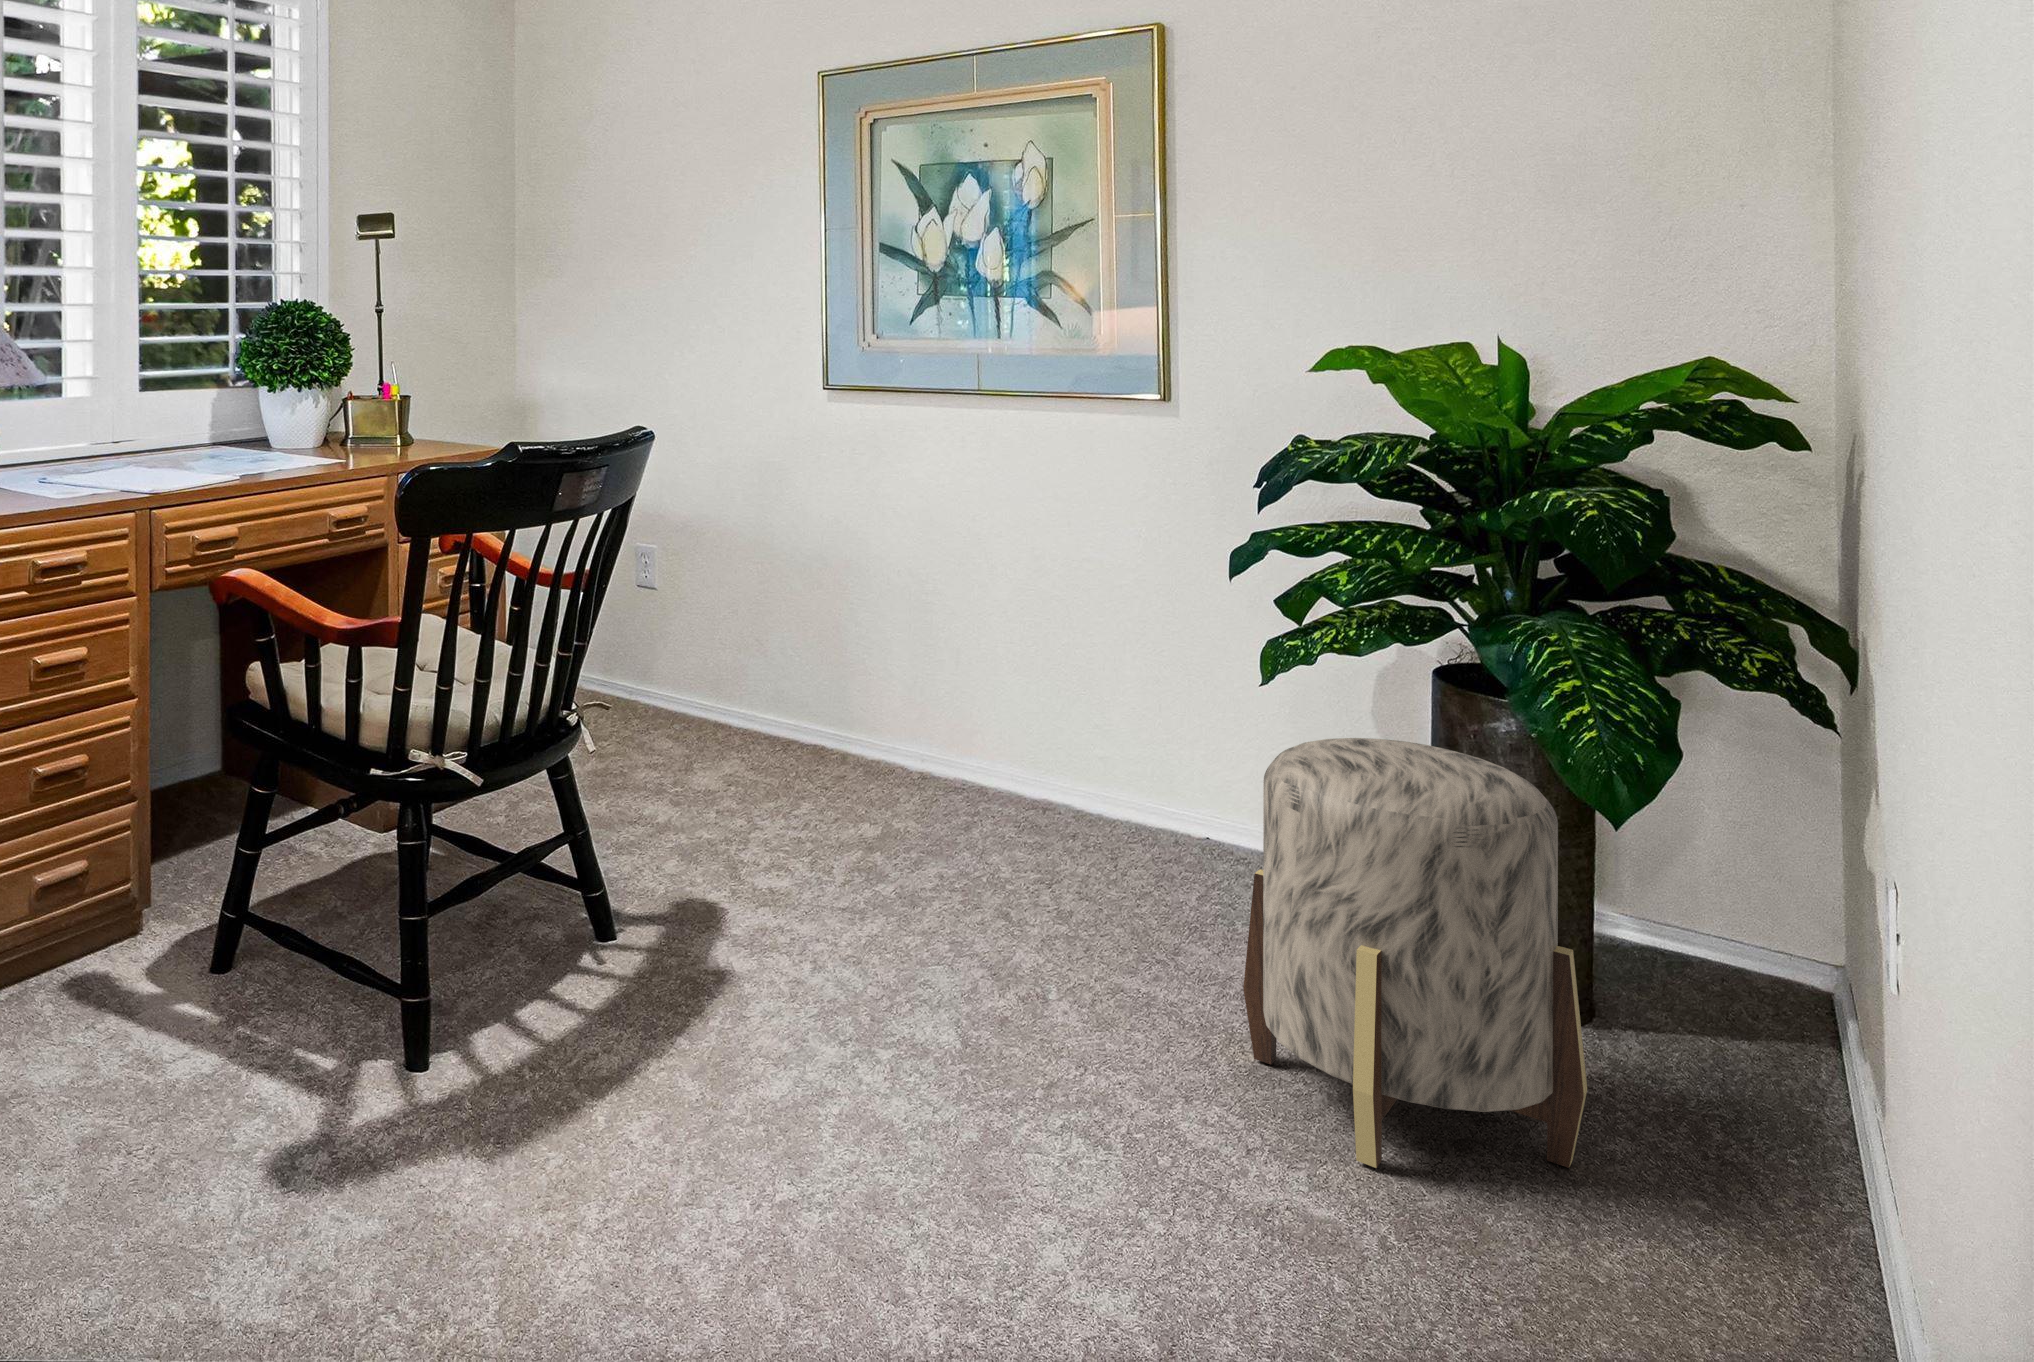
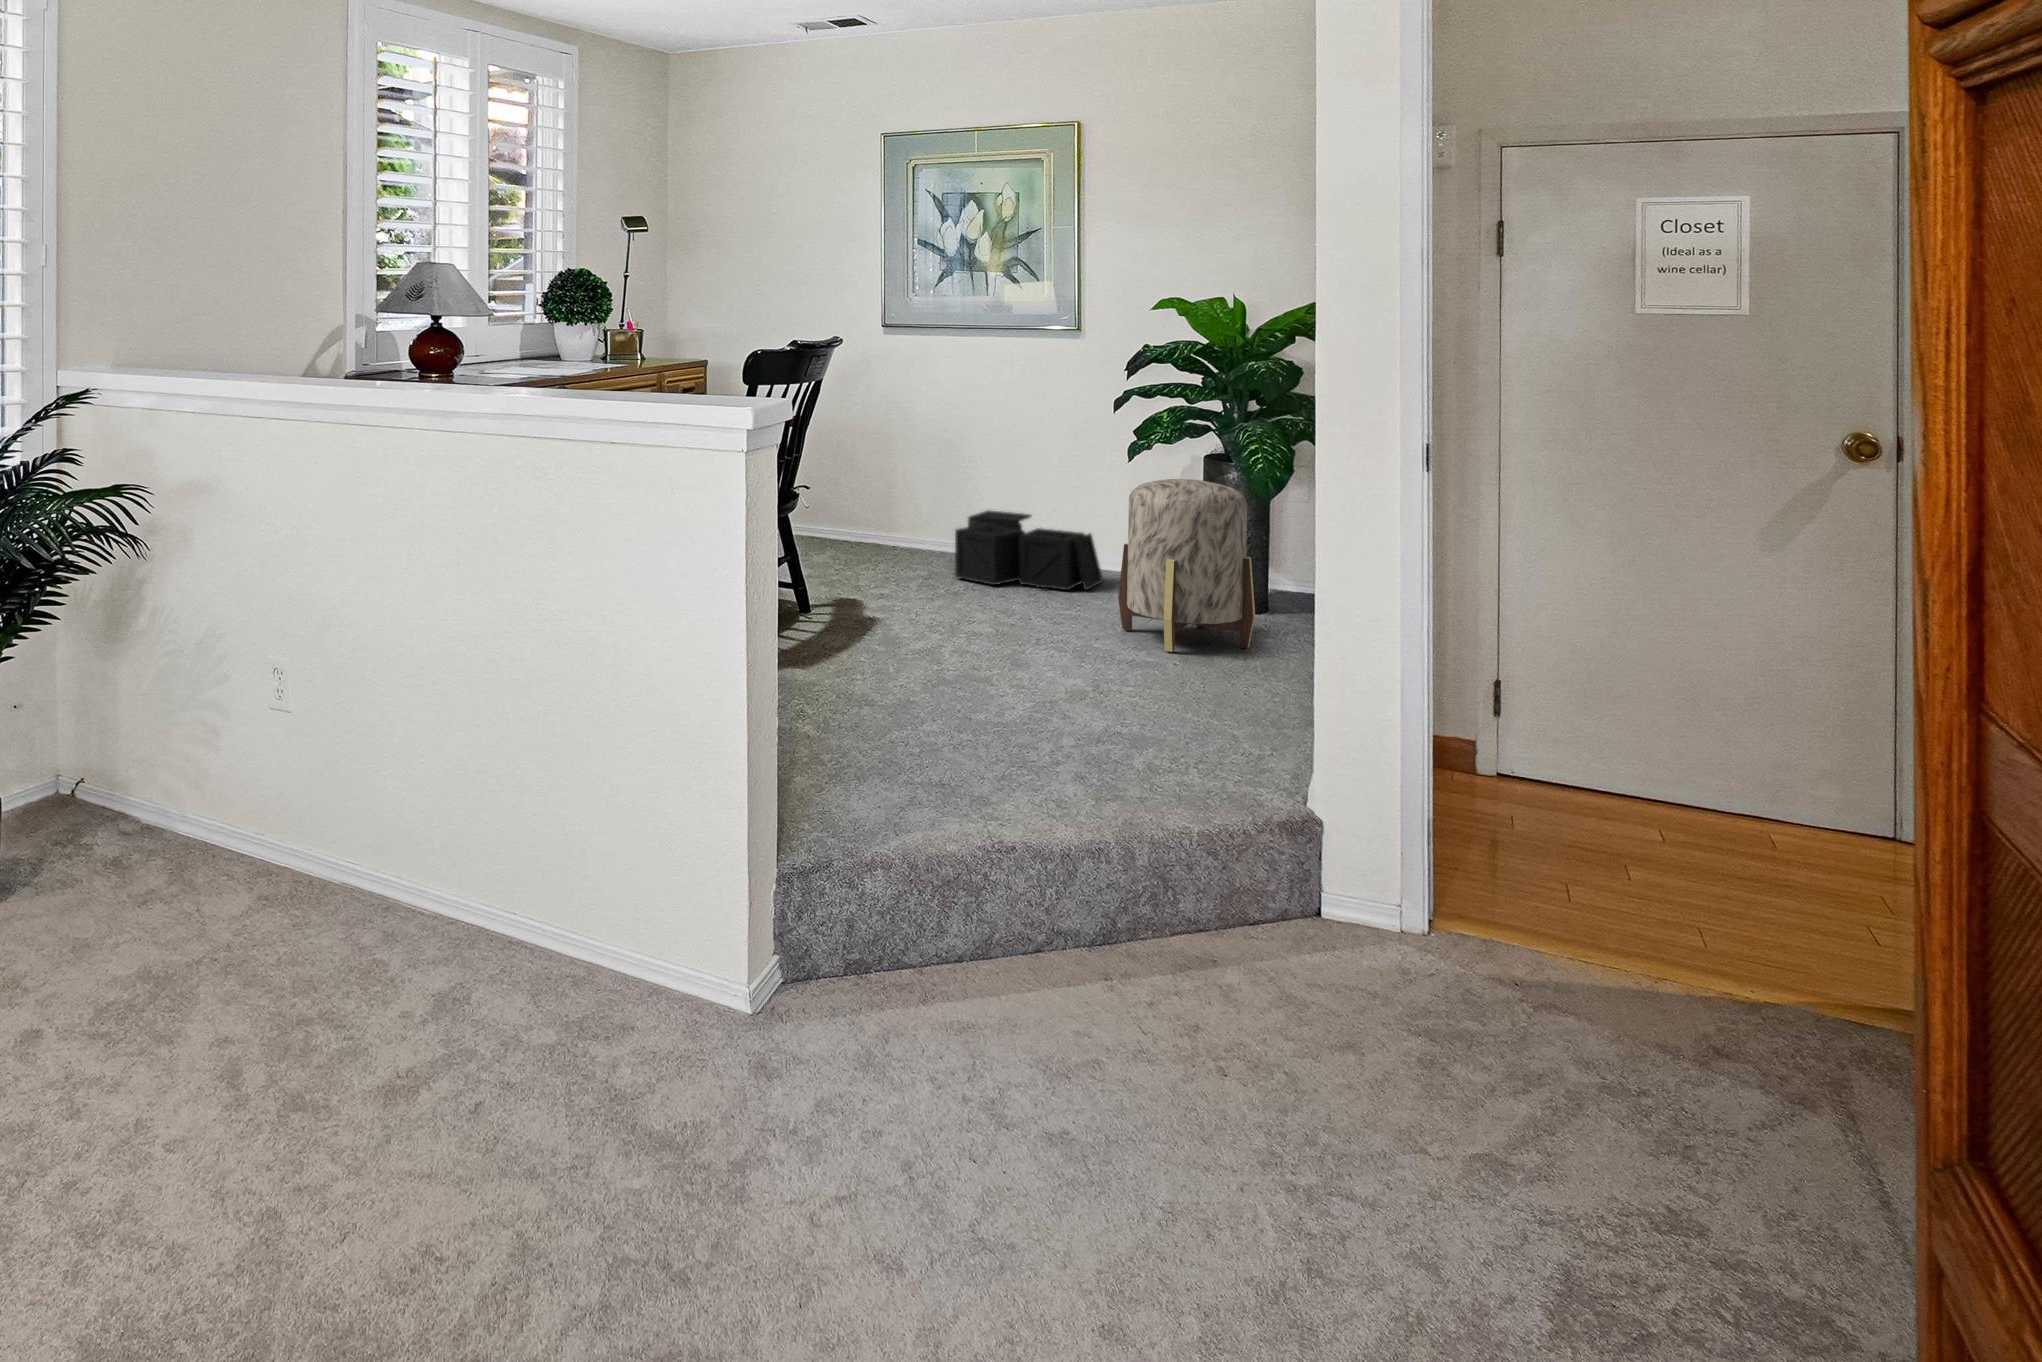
storage bin: none [929,715,1220,910] -> present [955,510,1103,590]

